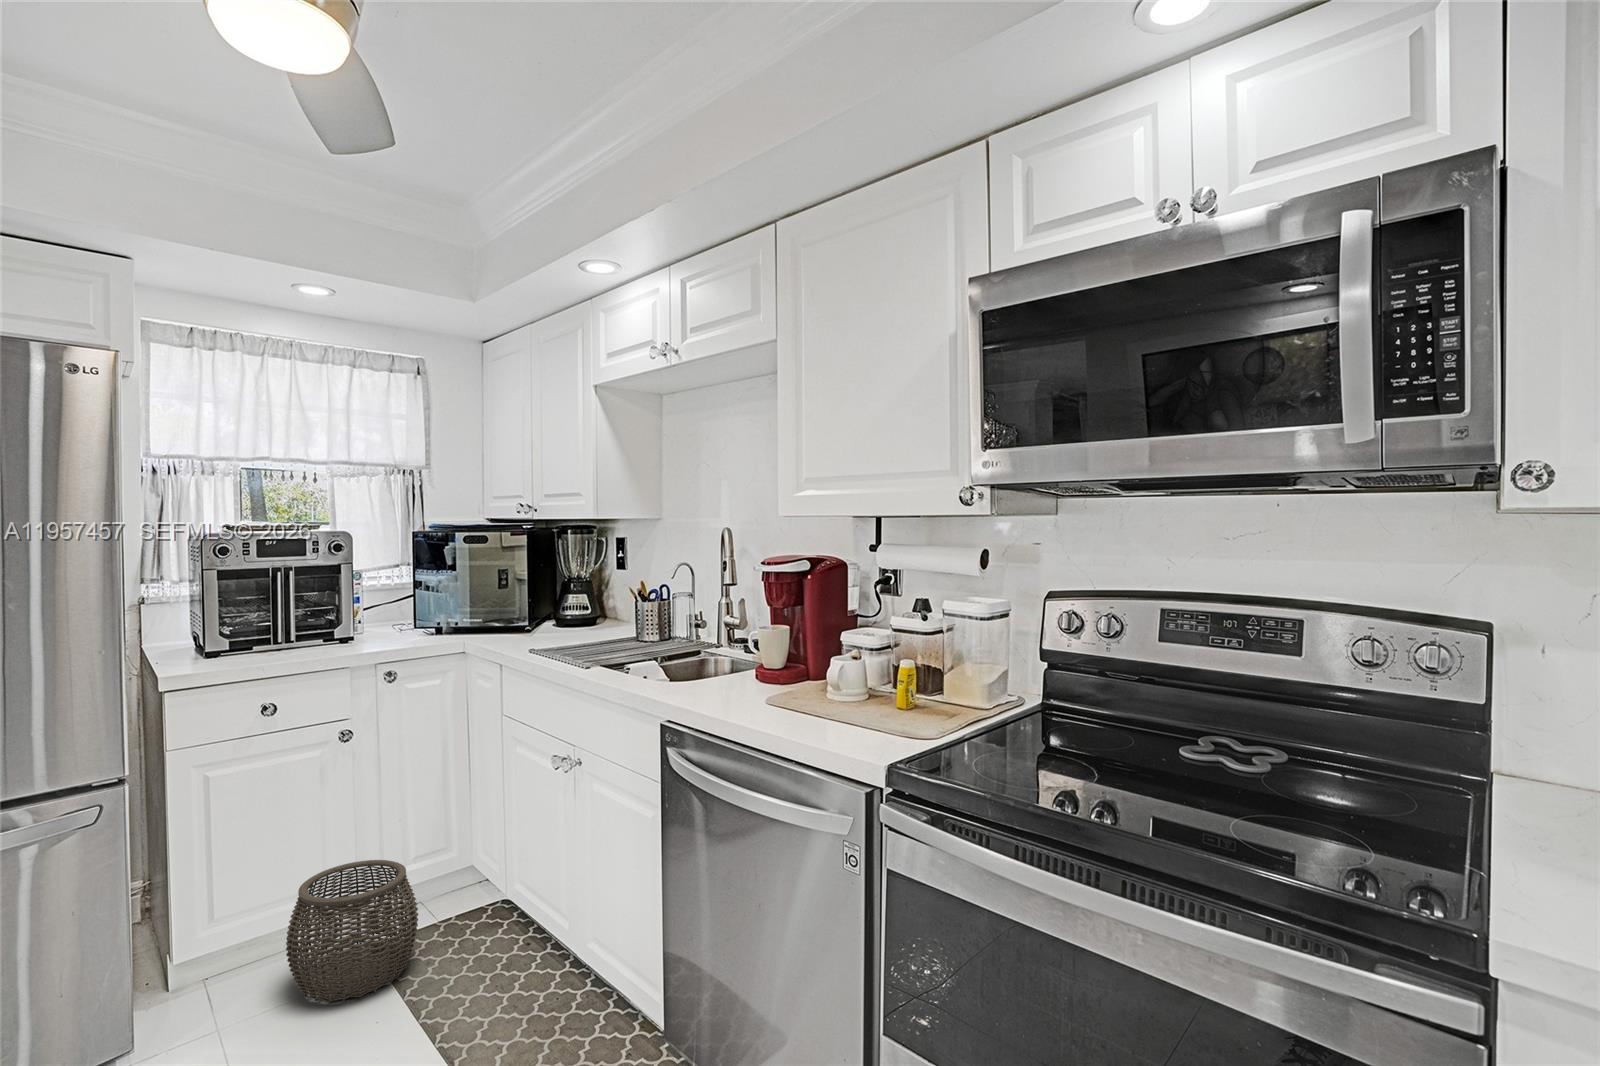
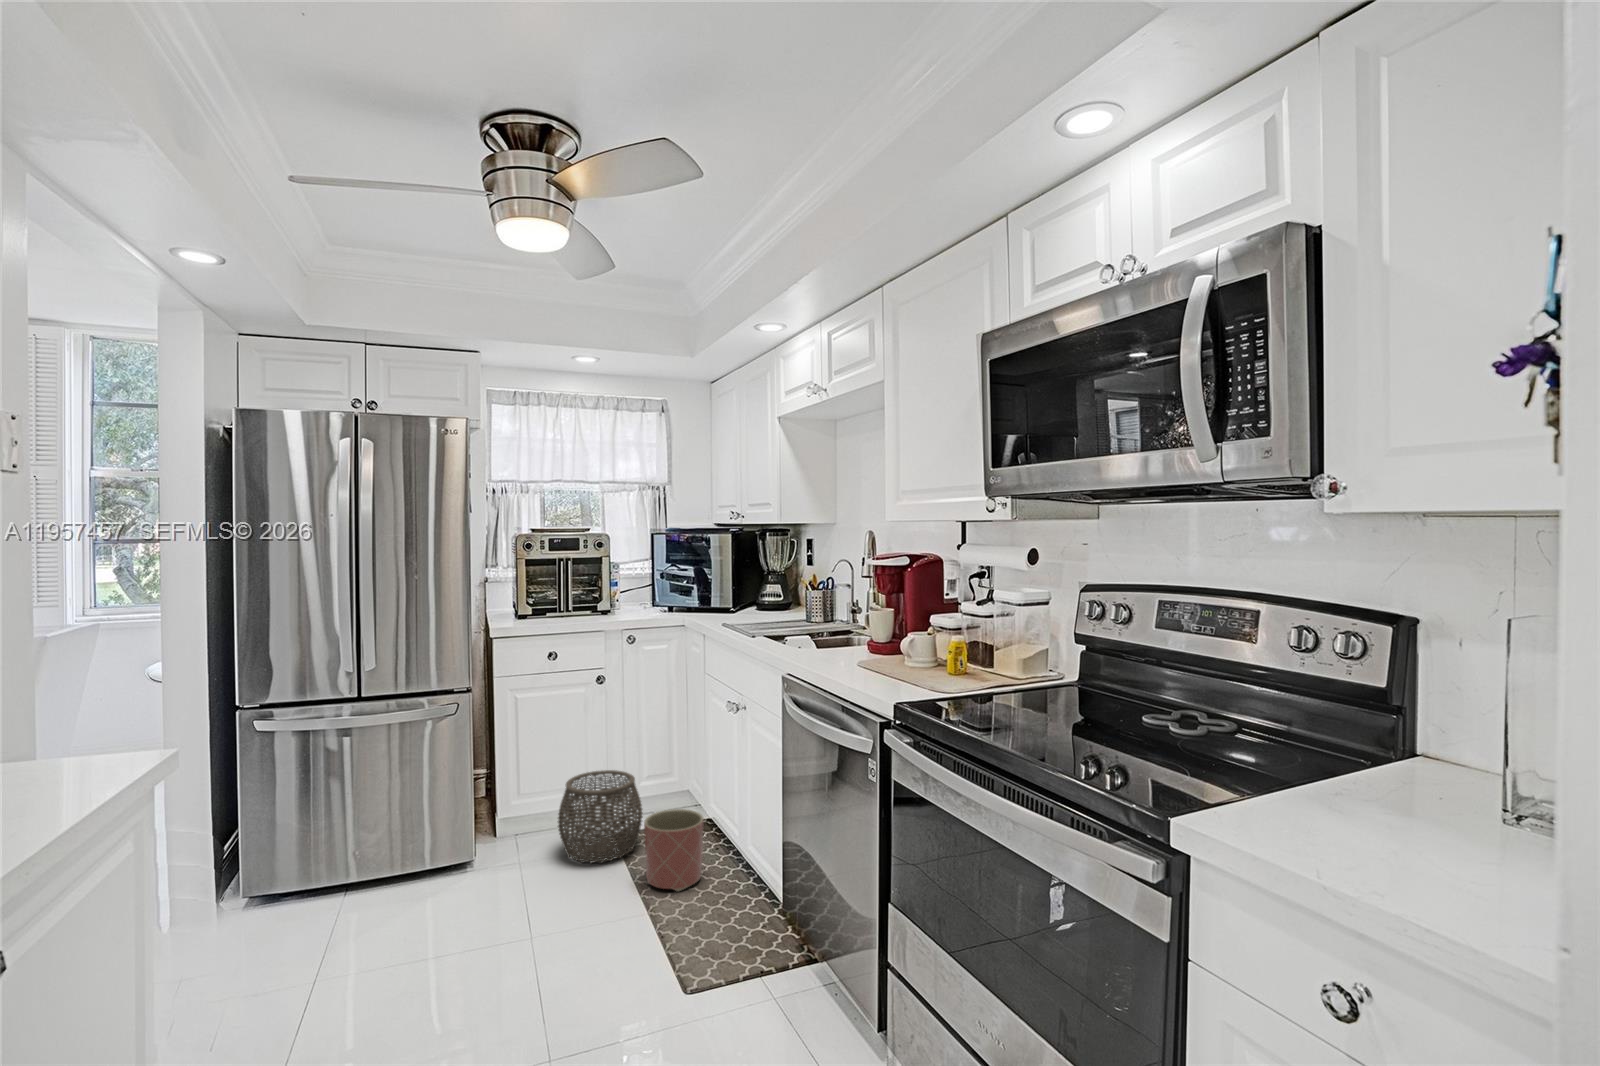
planter: none [433,903,519,1021] -> present [644,809,704,891]

